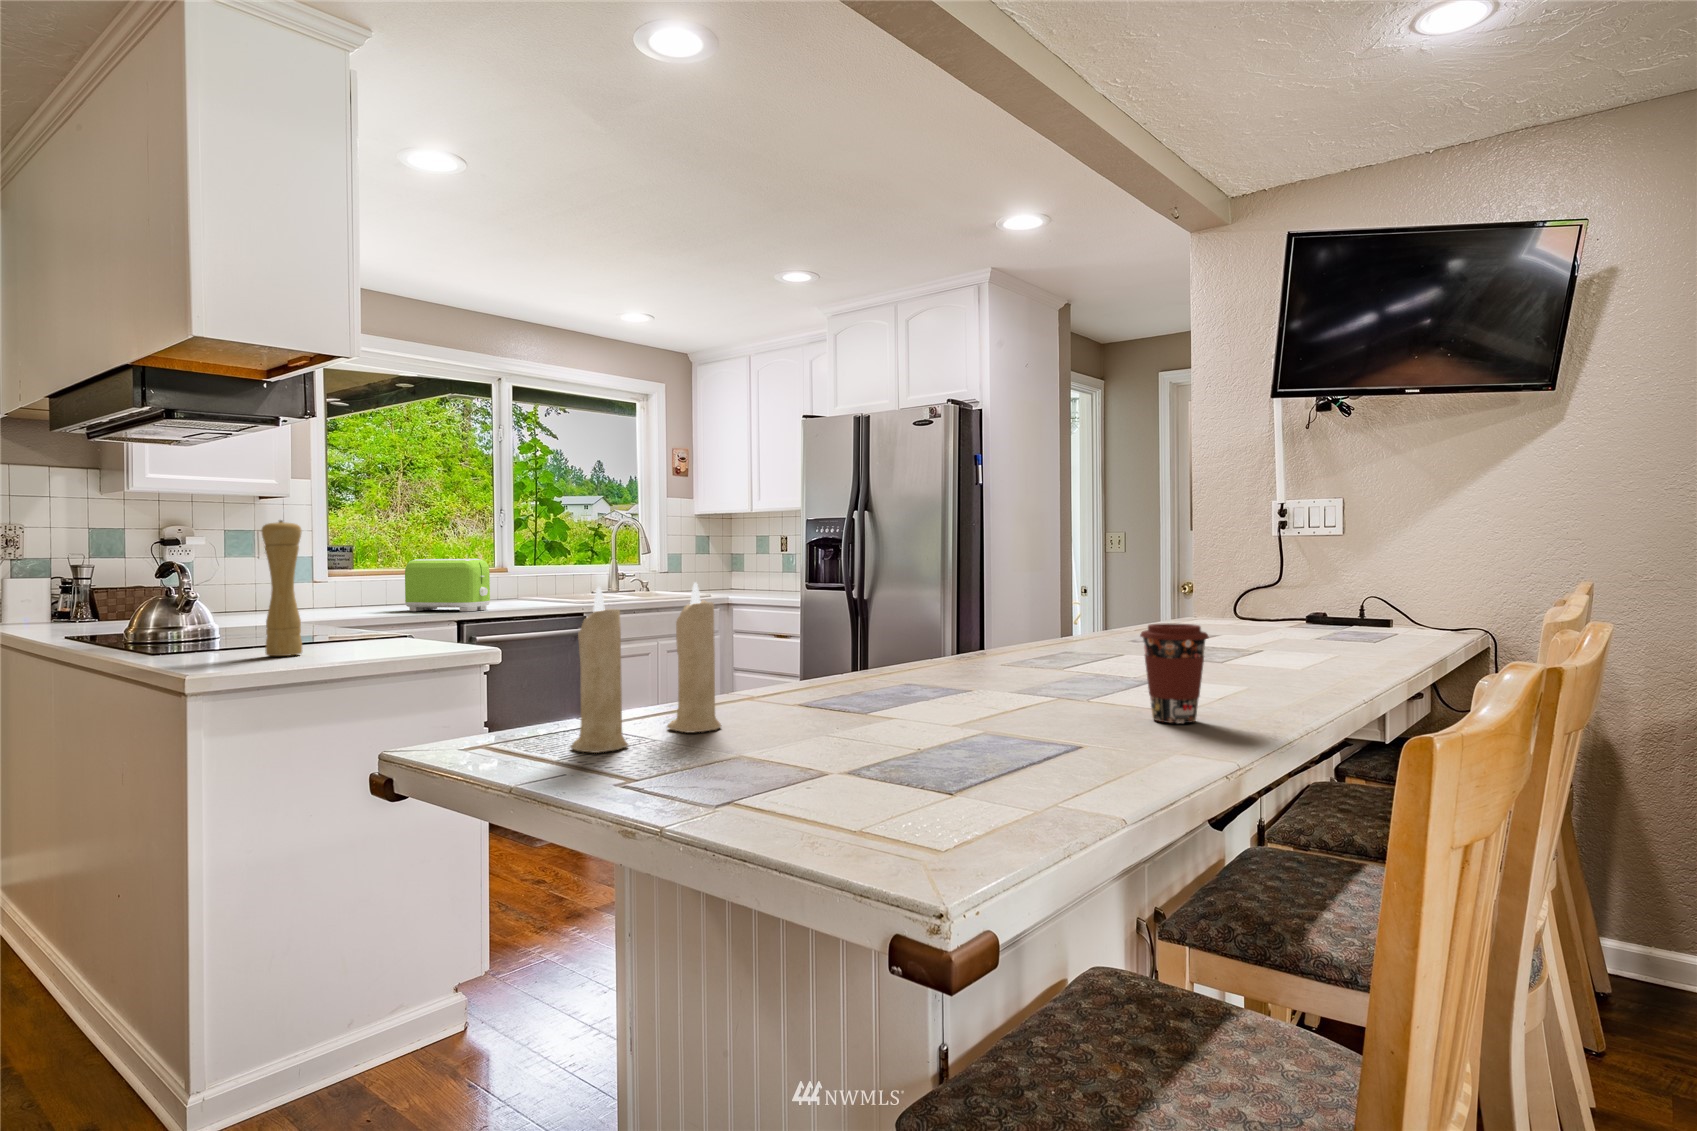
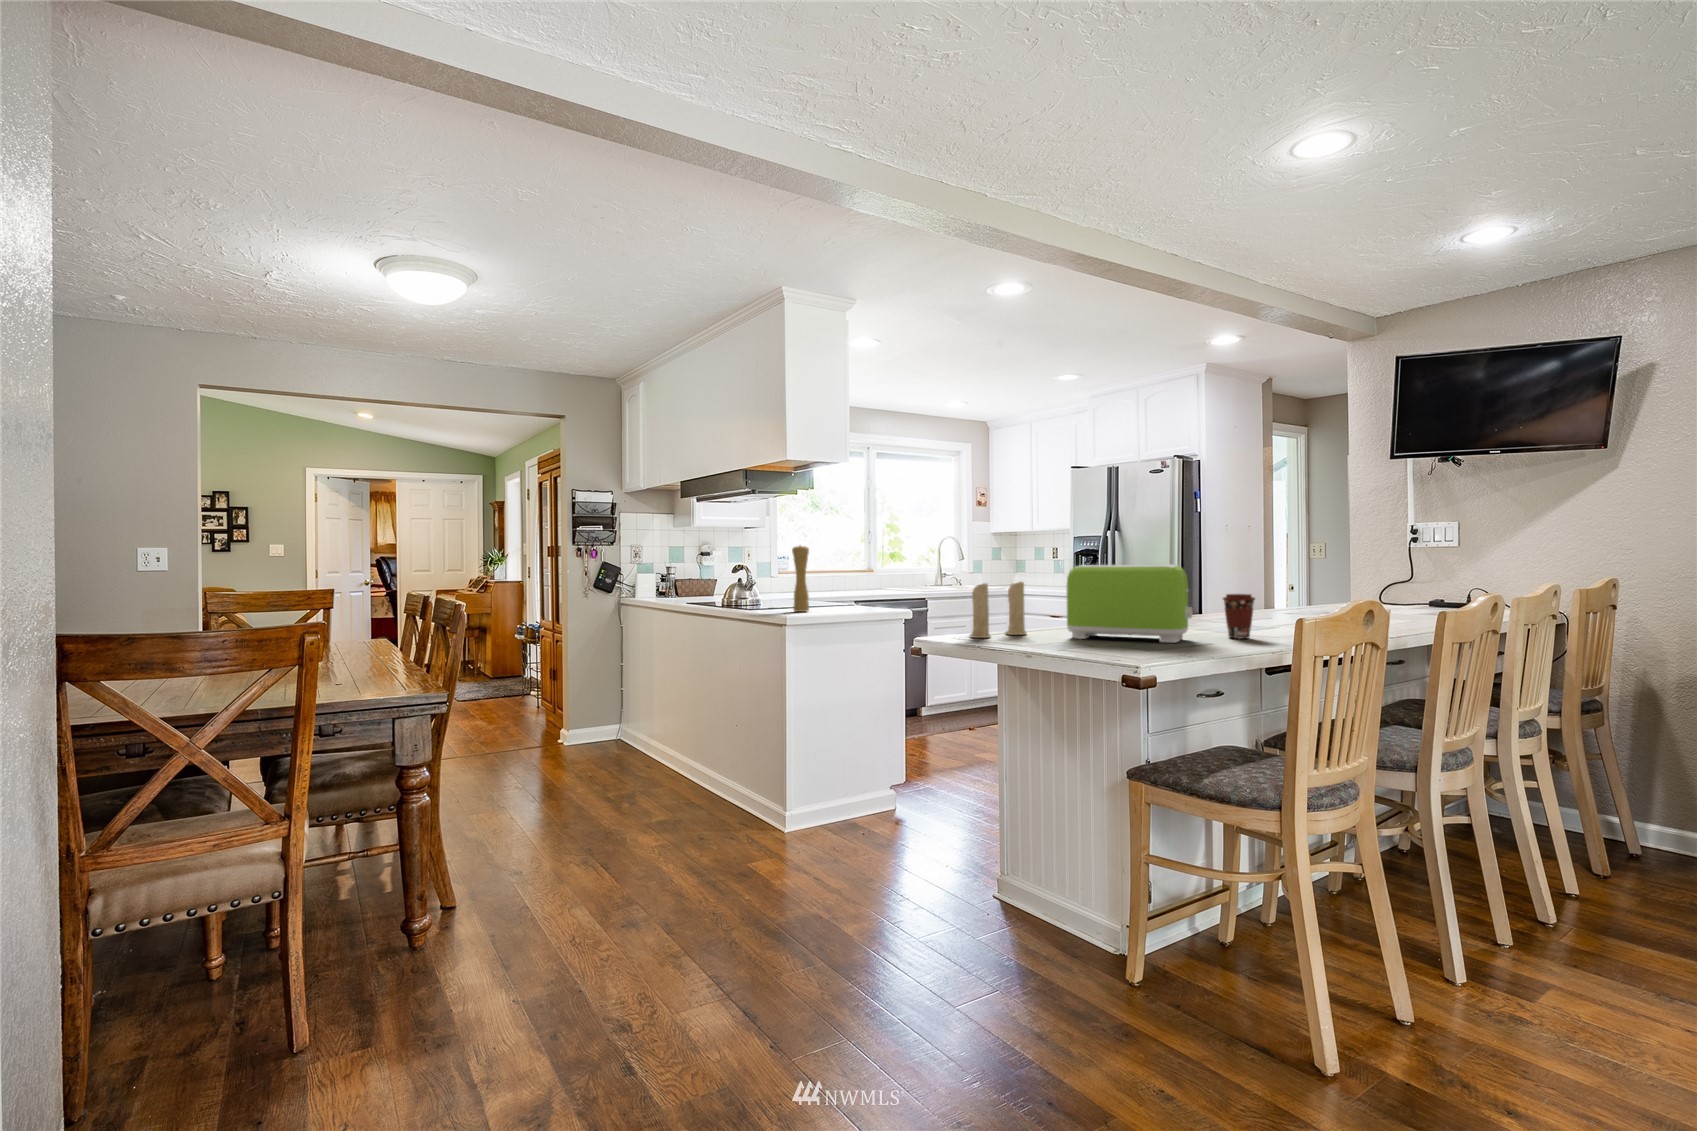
toaster: present [405,559,490,612] -> present [1066,564,1193,643]

